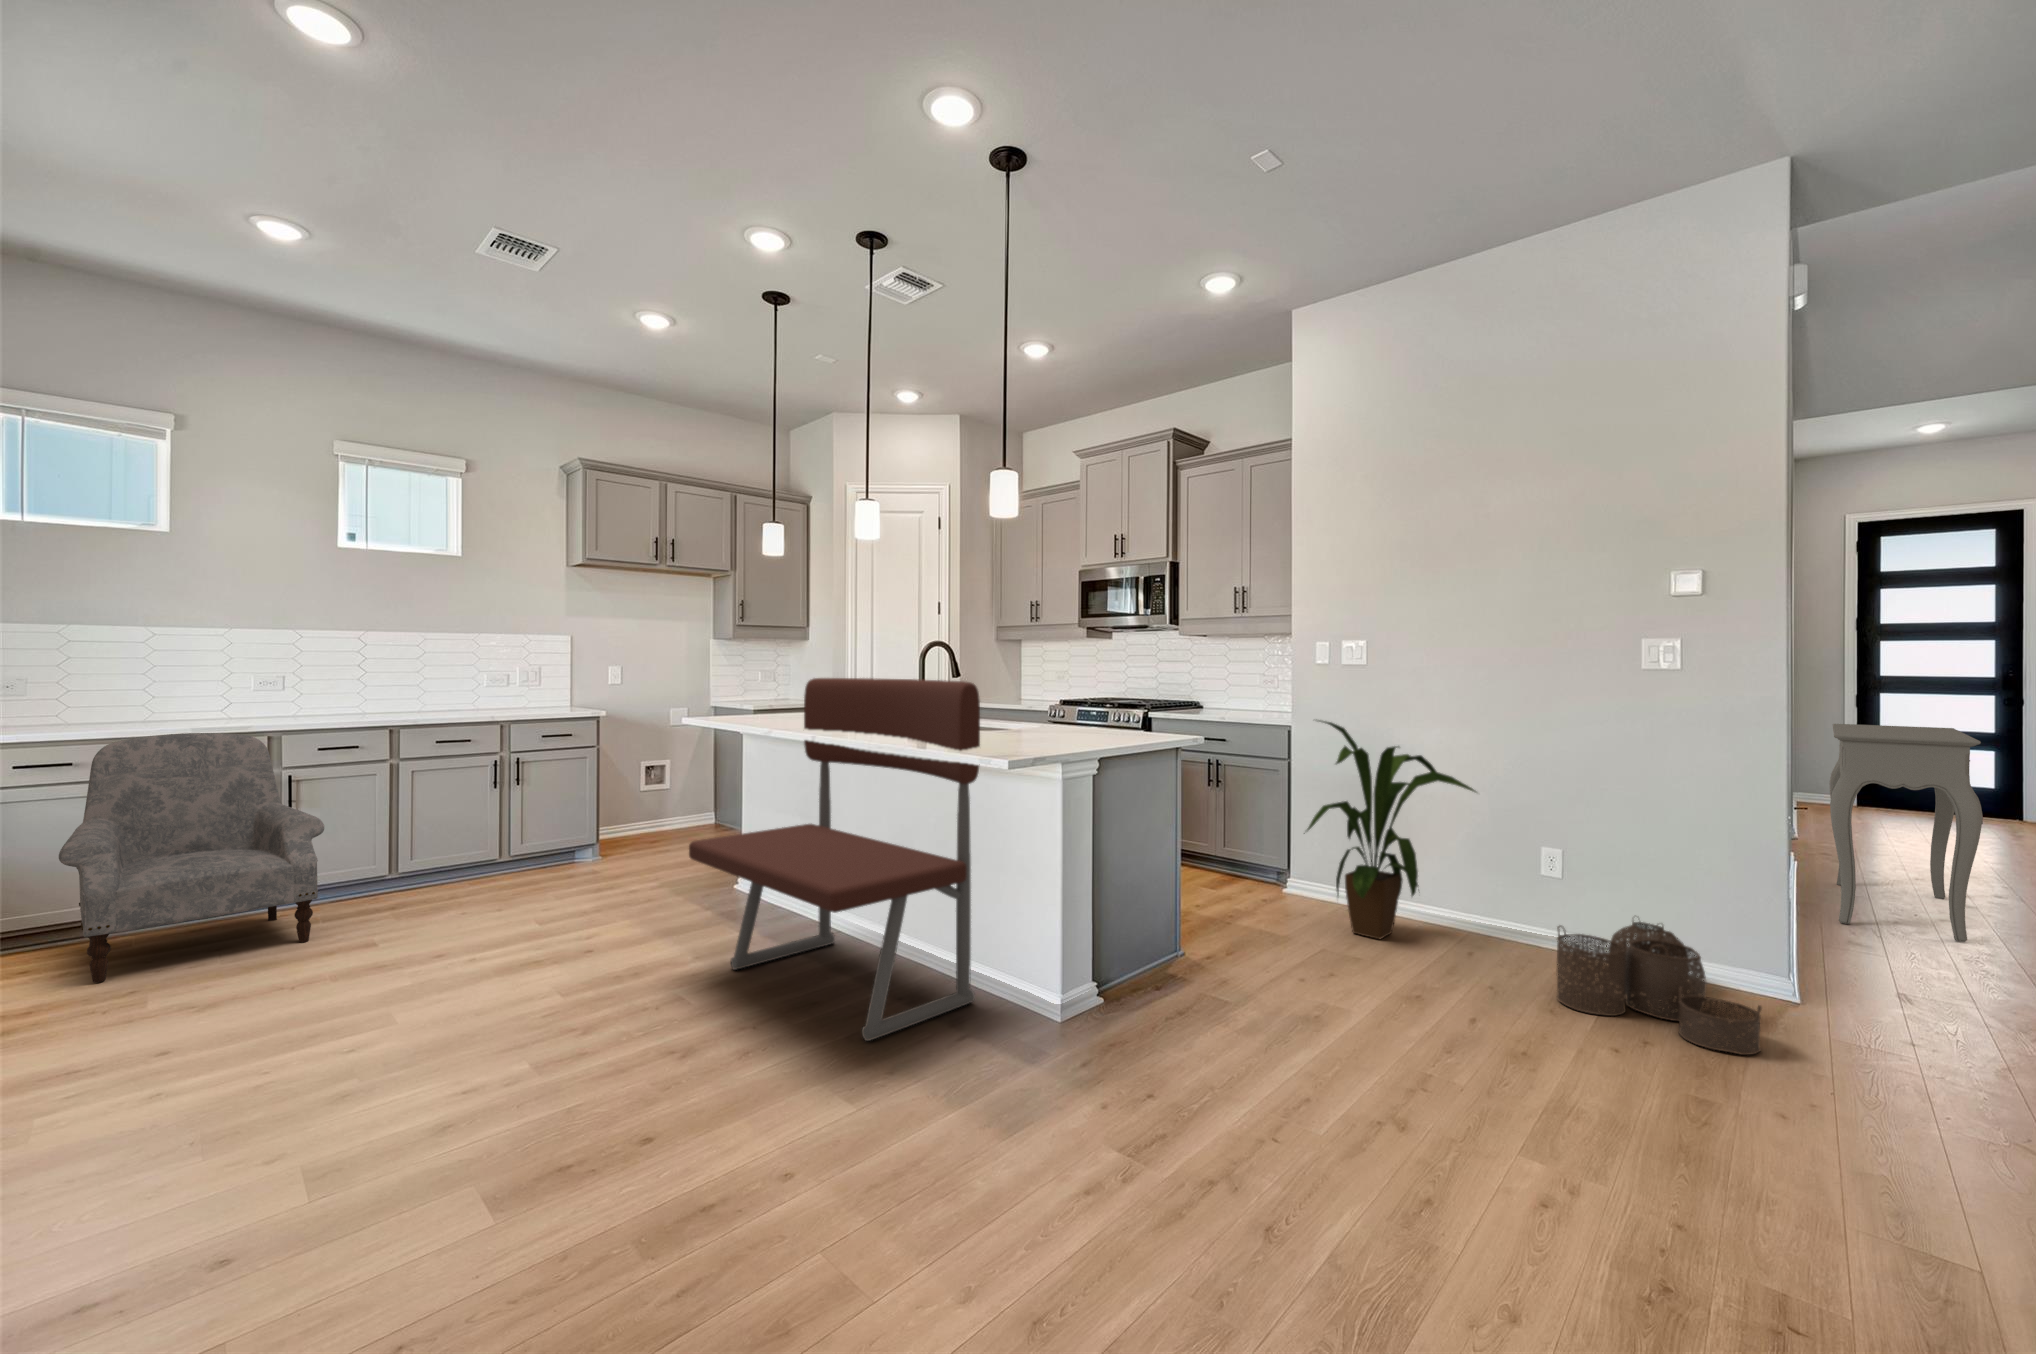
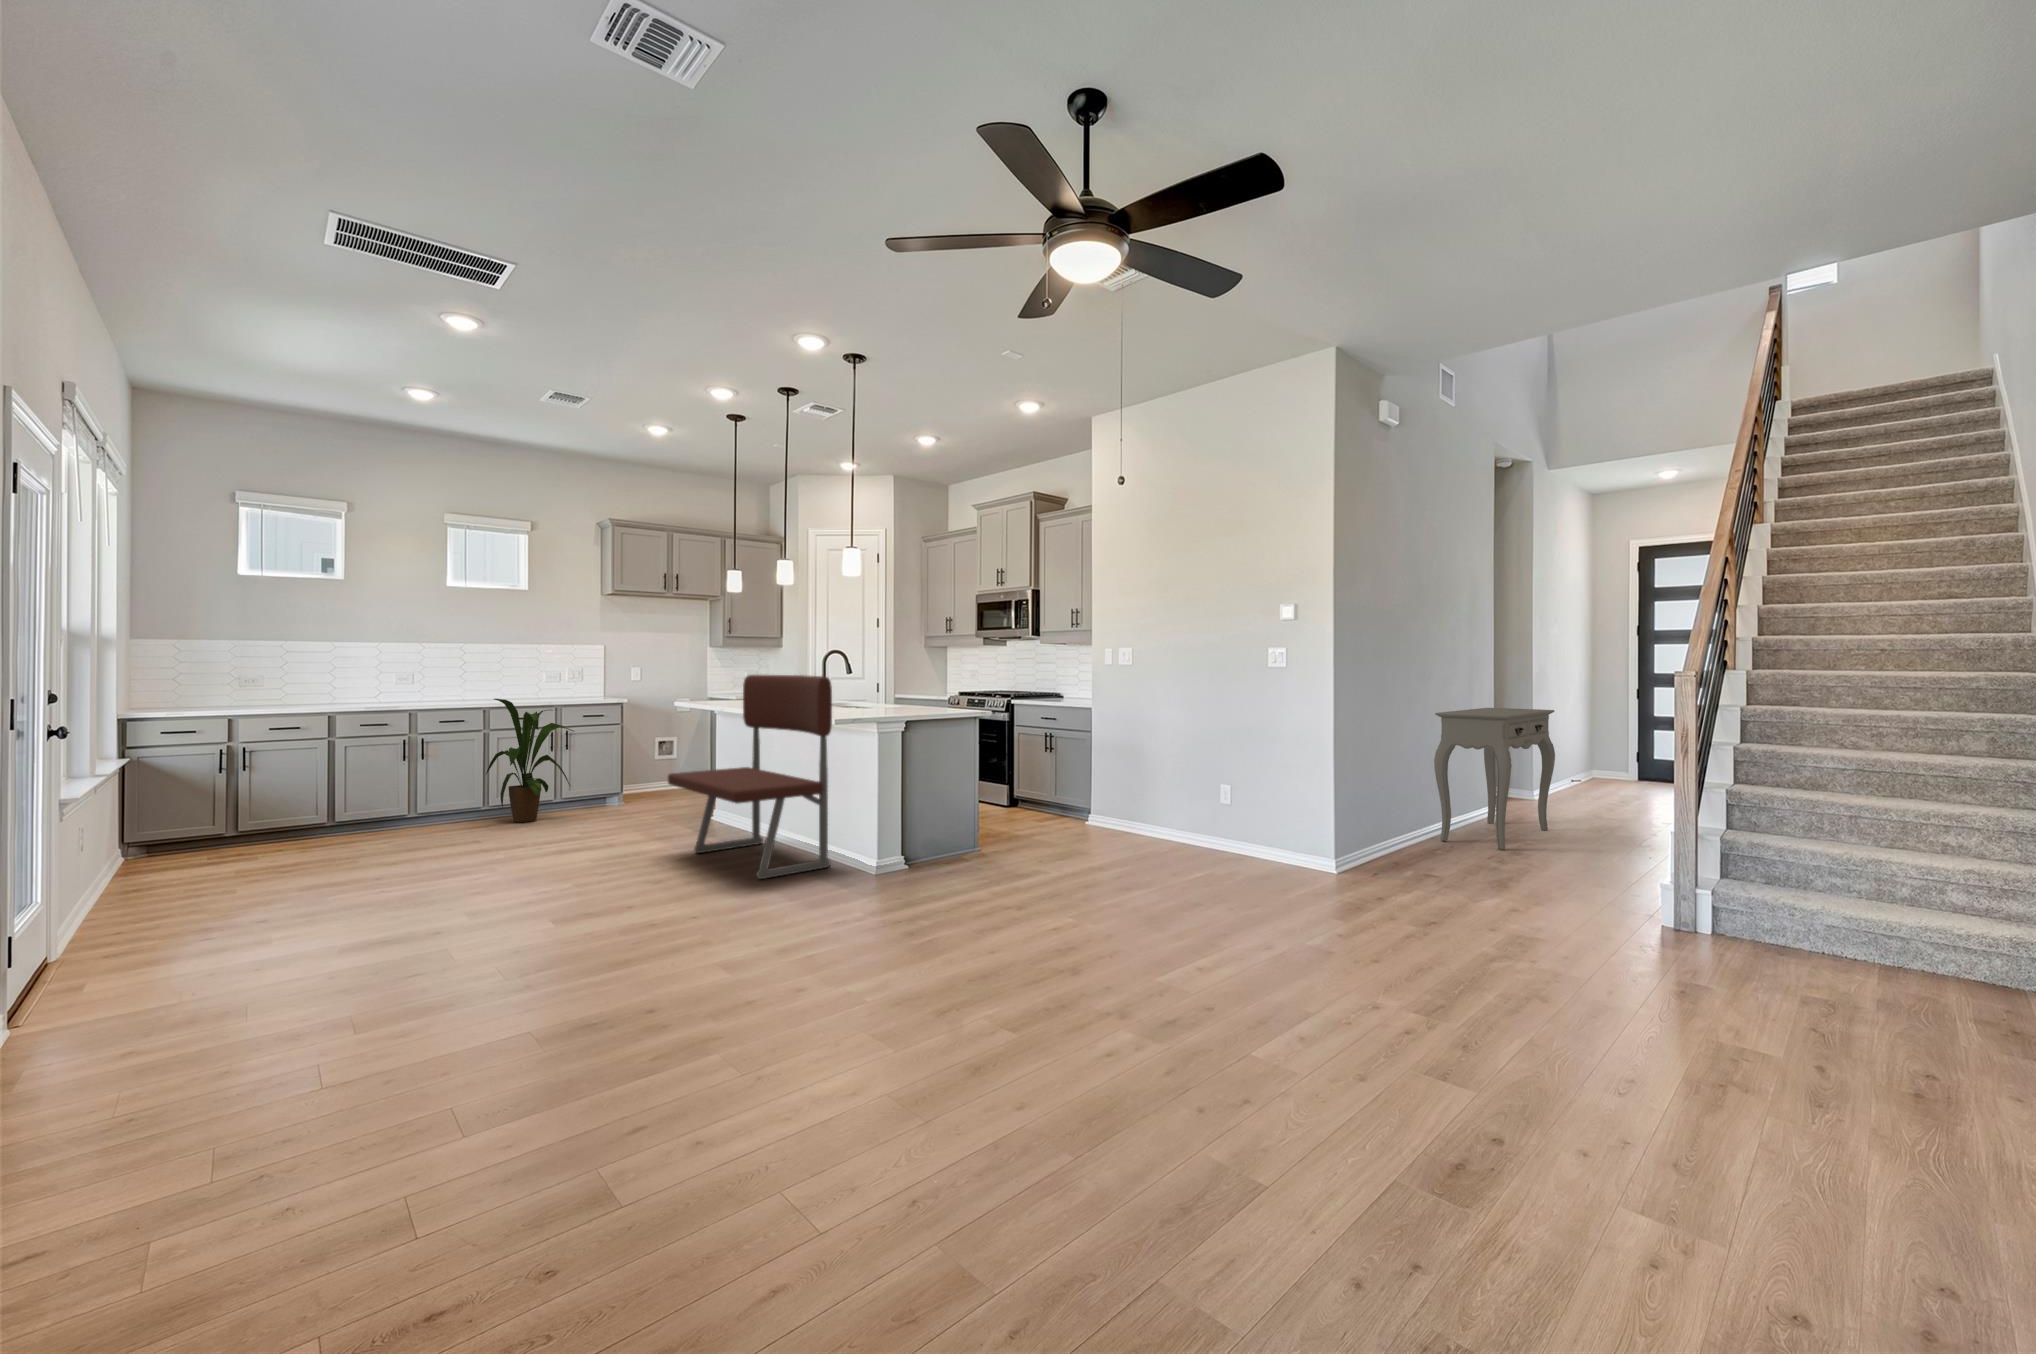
house plant: present [1304,720,1476,939] -> present [486,699,574,823]
armchair: present [59,733,324,983] -> none [303,710,448,854]
woven basket: present [1557,921,1762,1055] -> none [1181,823,1273,890]

